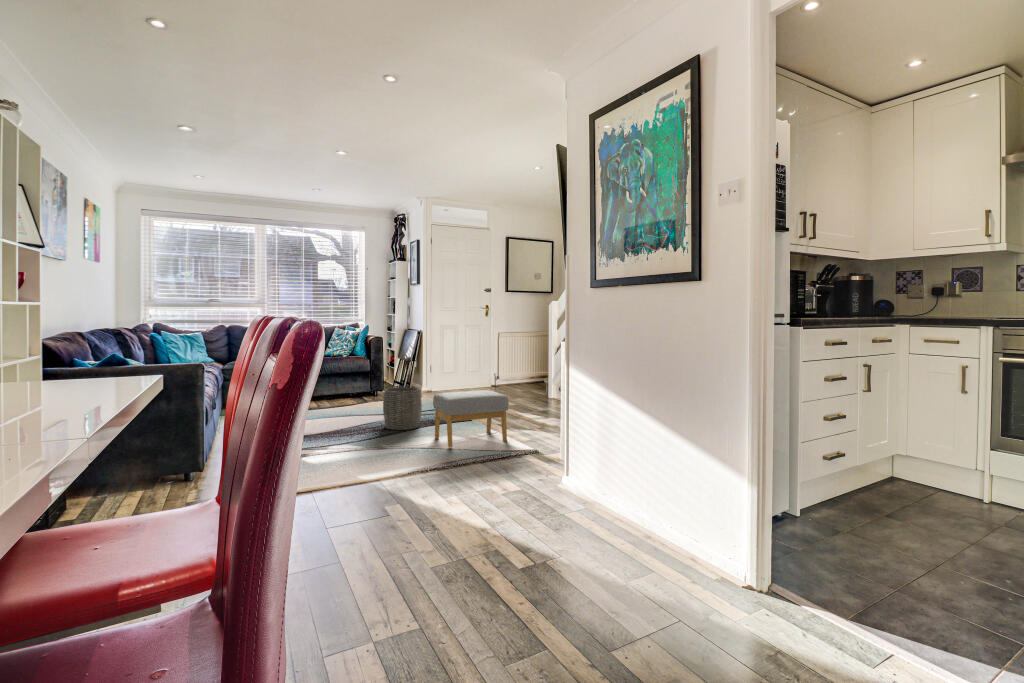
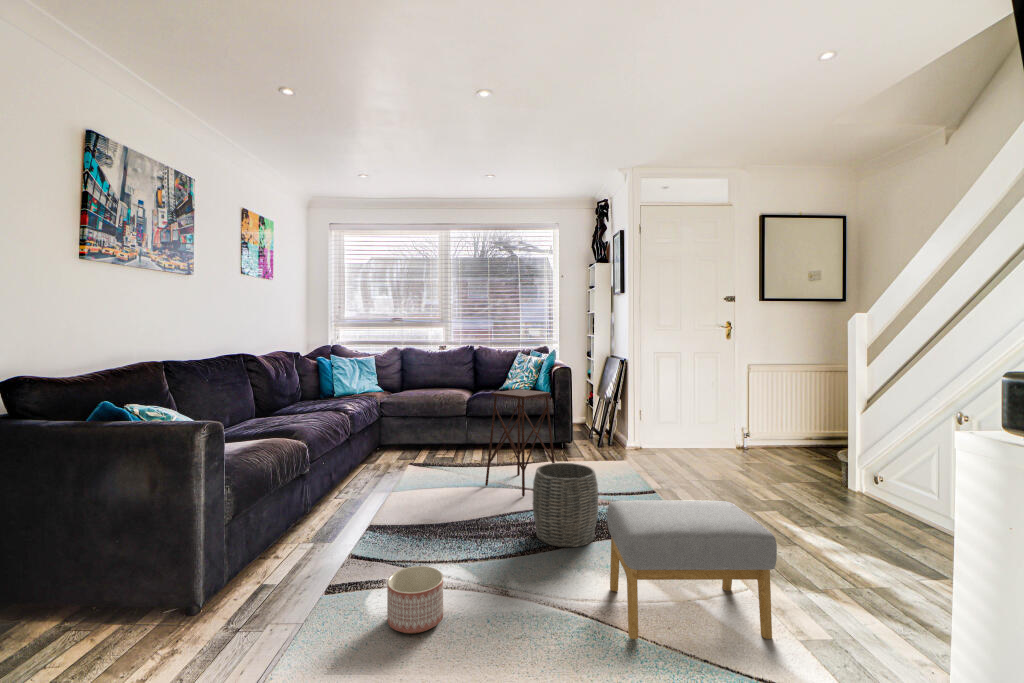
side table: none [337,349,385,416] -> present [485,389,555,497]
planter: none [326,432,356,460] -> present [387,566,443,634]

